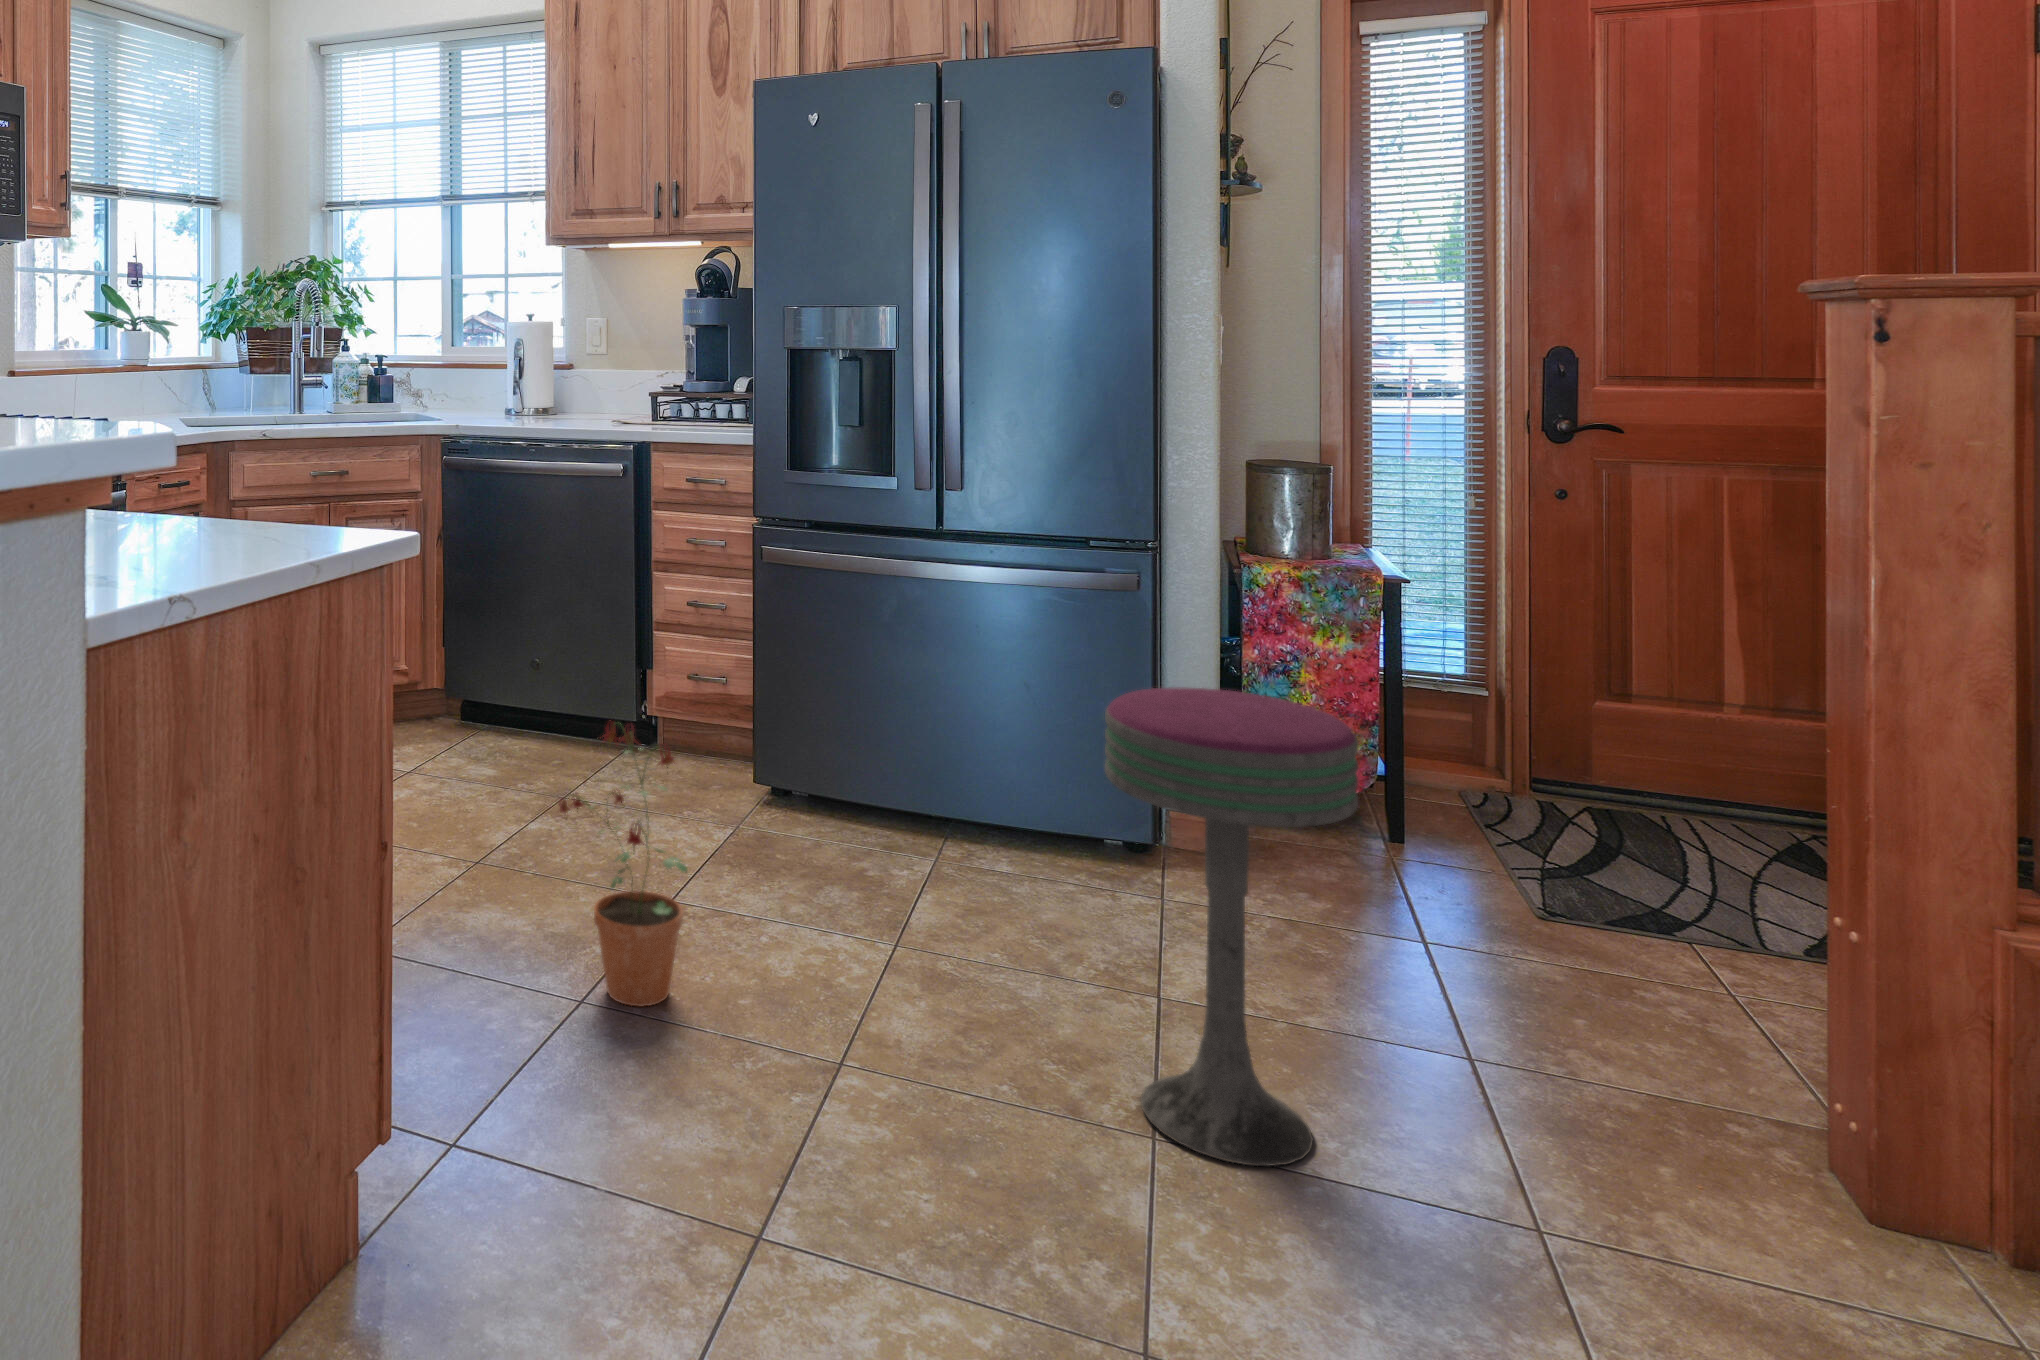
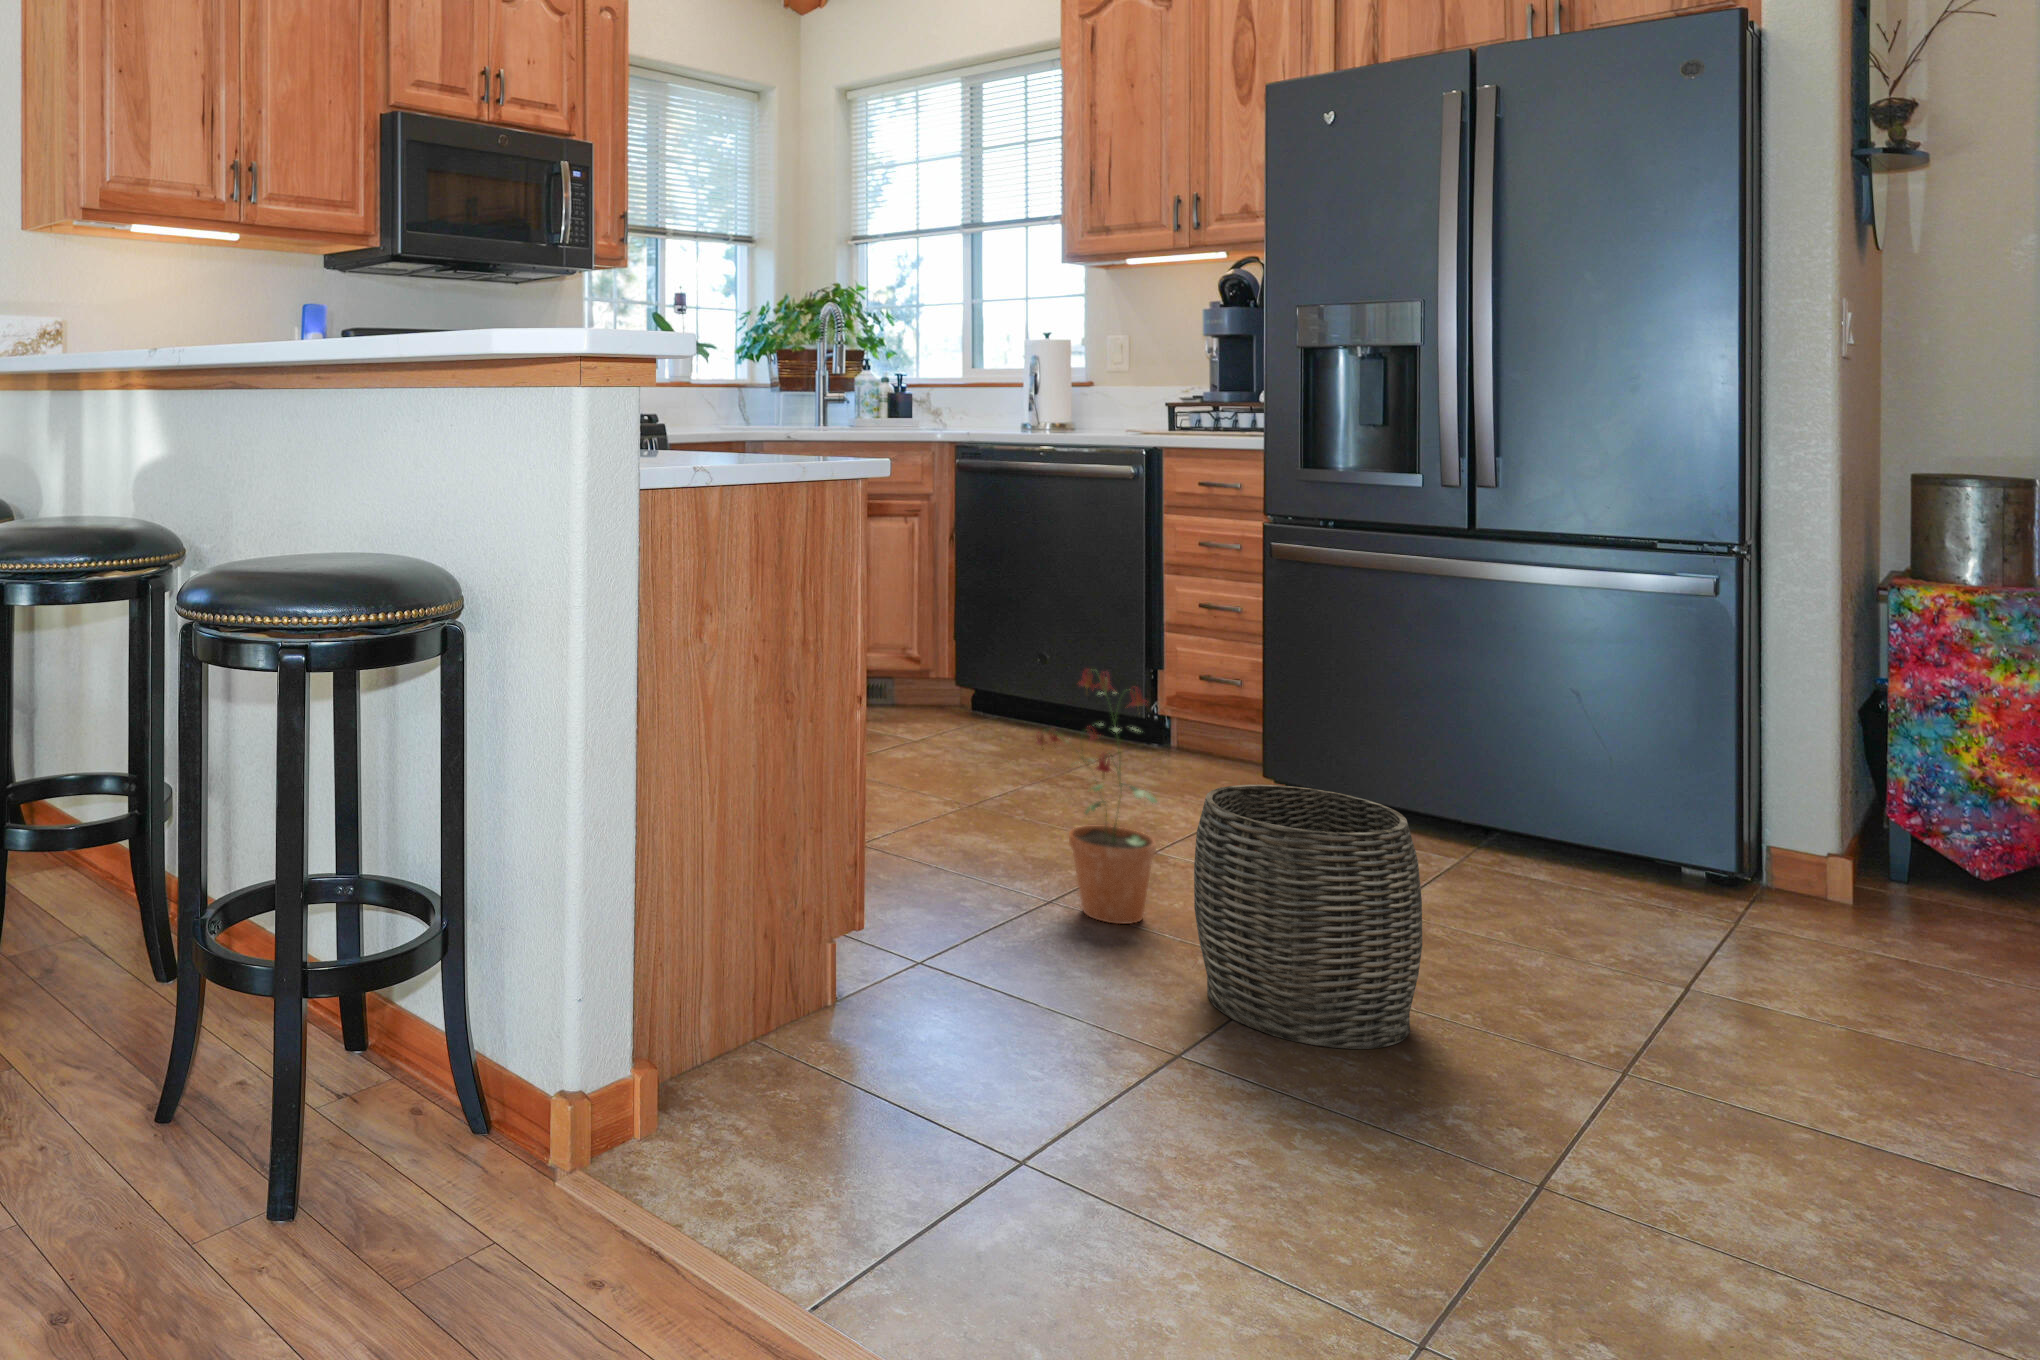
bar stool: present [1105,687,1359,1167] -> none [1578,650,1870,1120]
woven basket: none [743,852,966,1162] -> present [1194,785,1422,1049]

